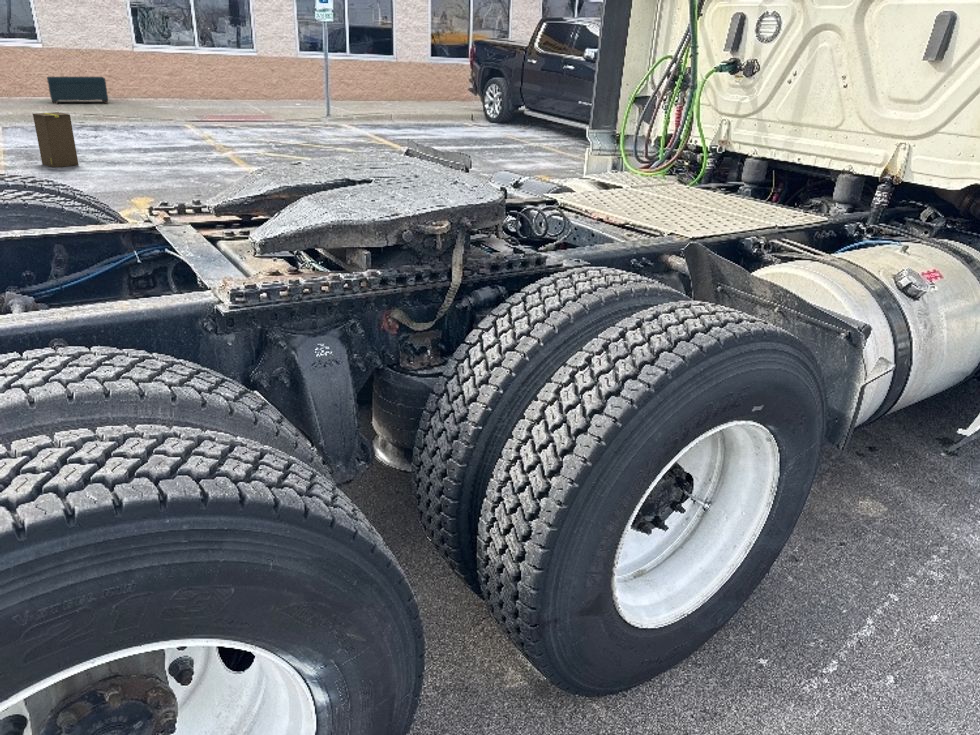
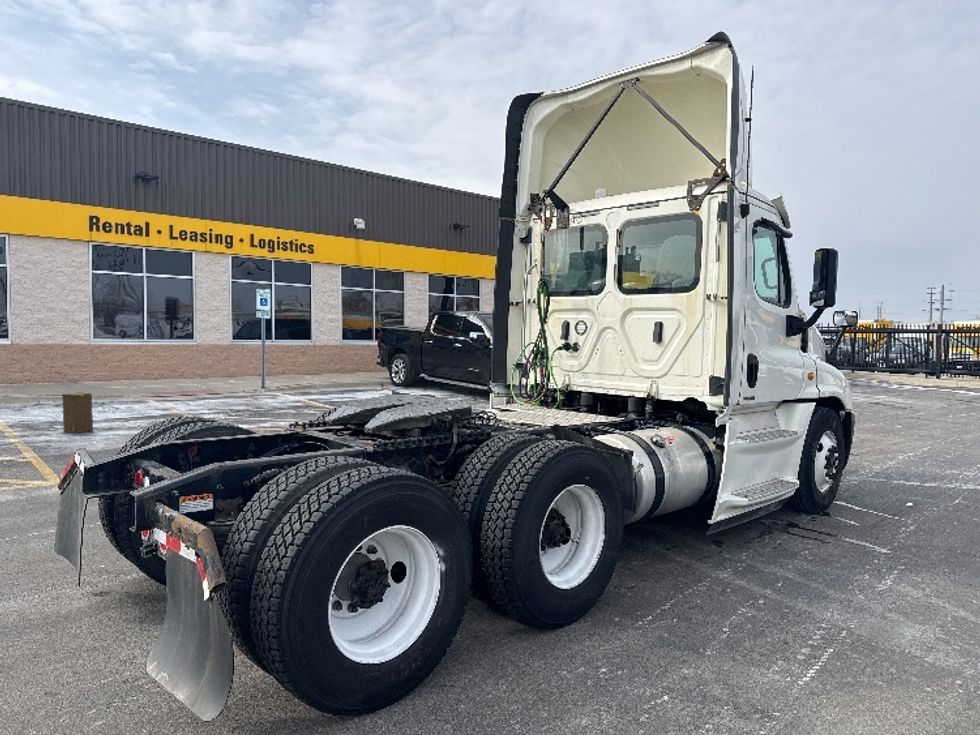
bench: present [47,77,108,104] -> none [26,366,77,389]

